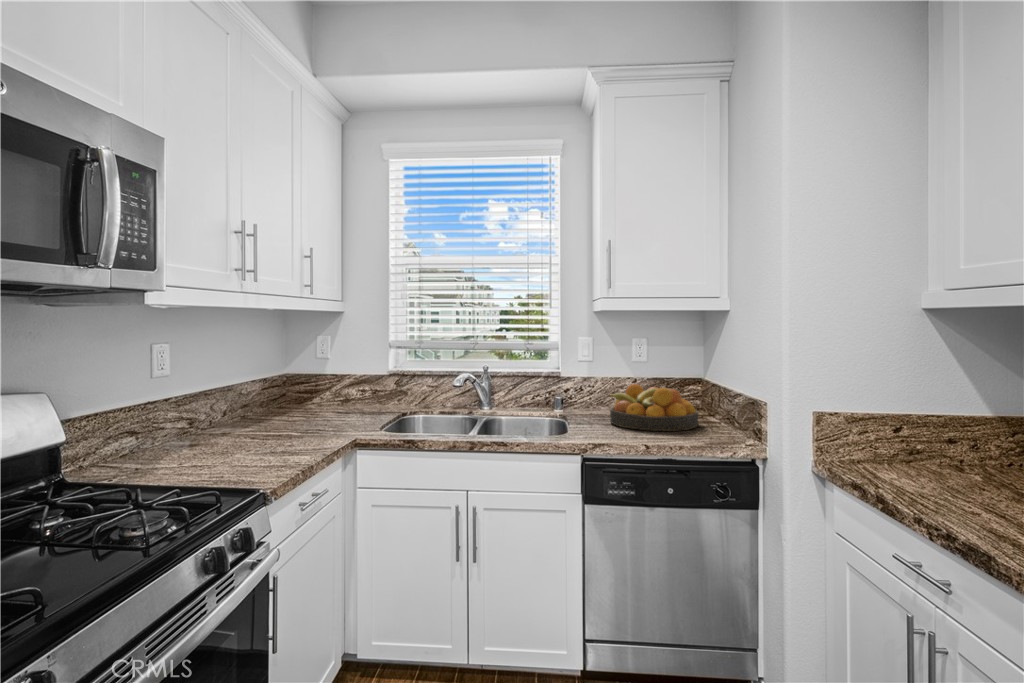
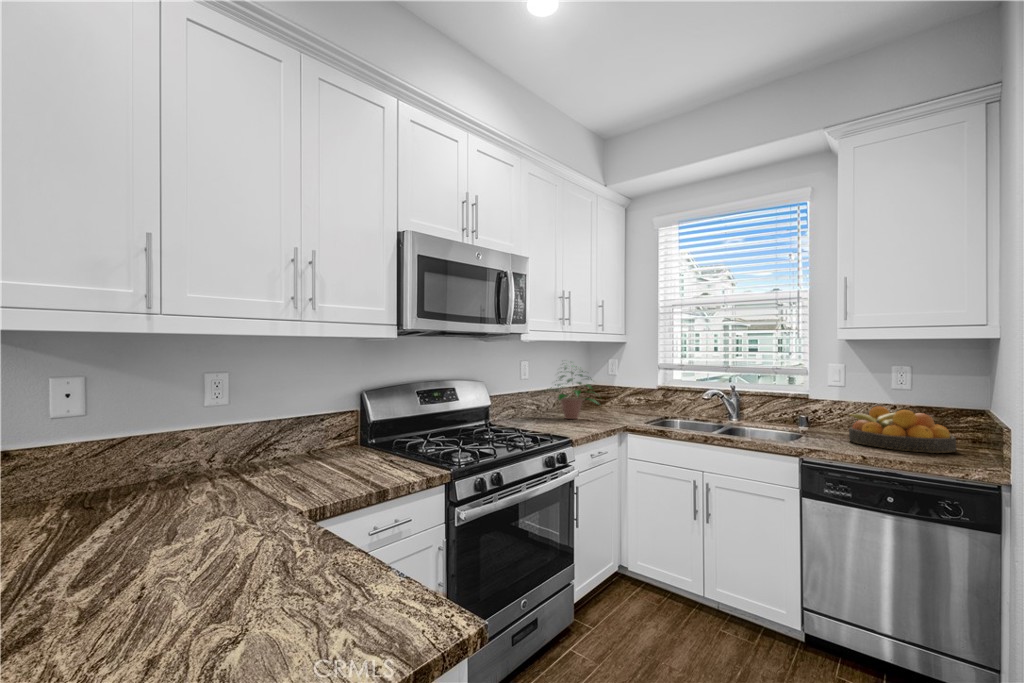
potted plant: none [223,347,326,438] -> present [550,366,597,419]

